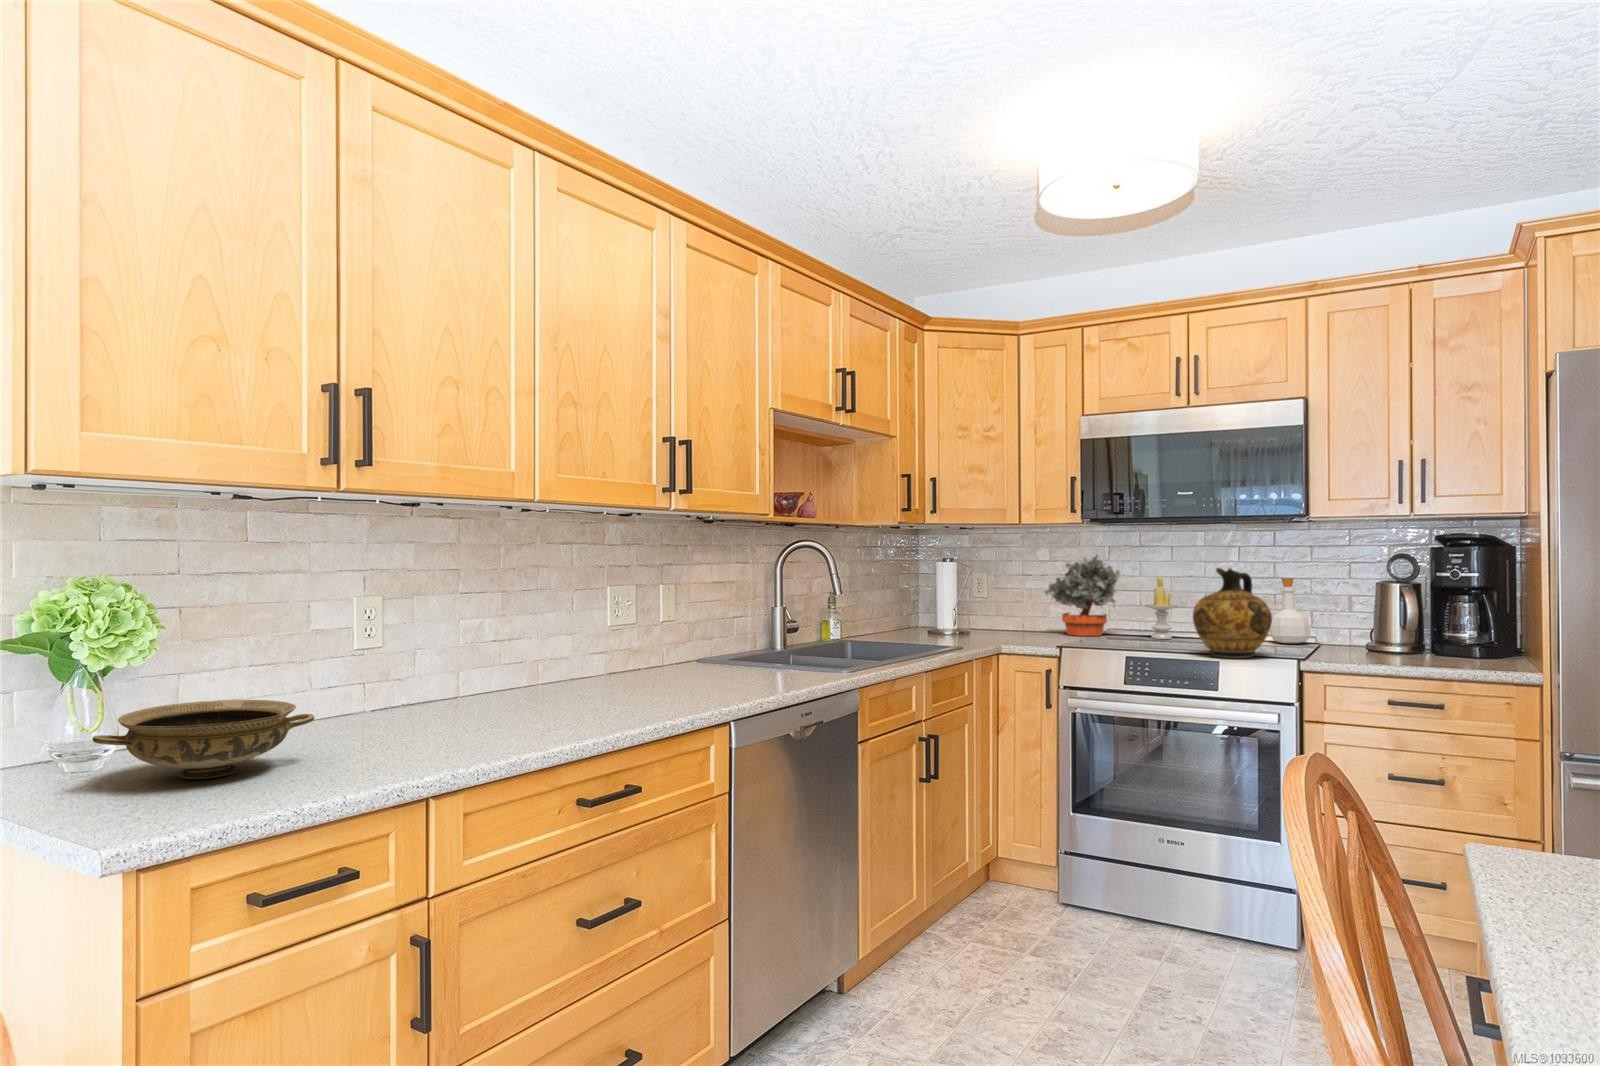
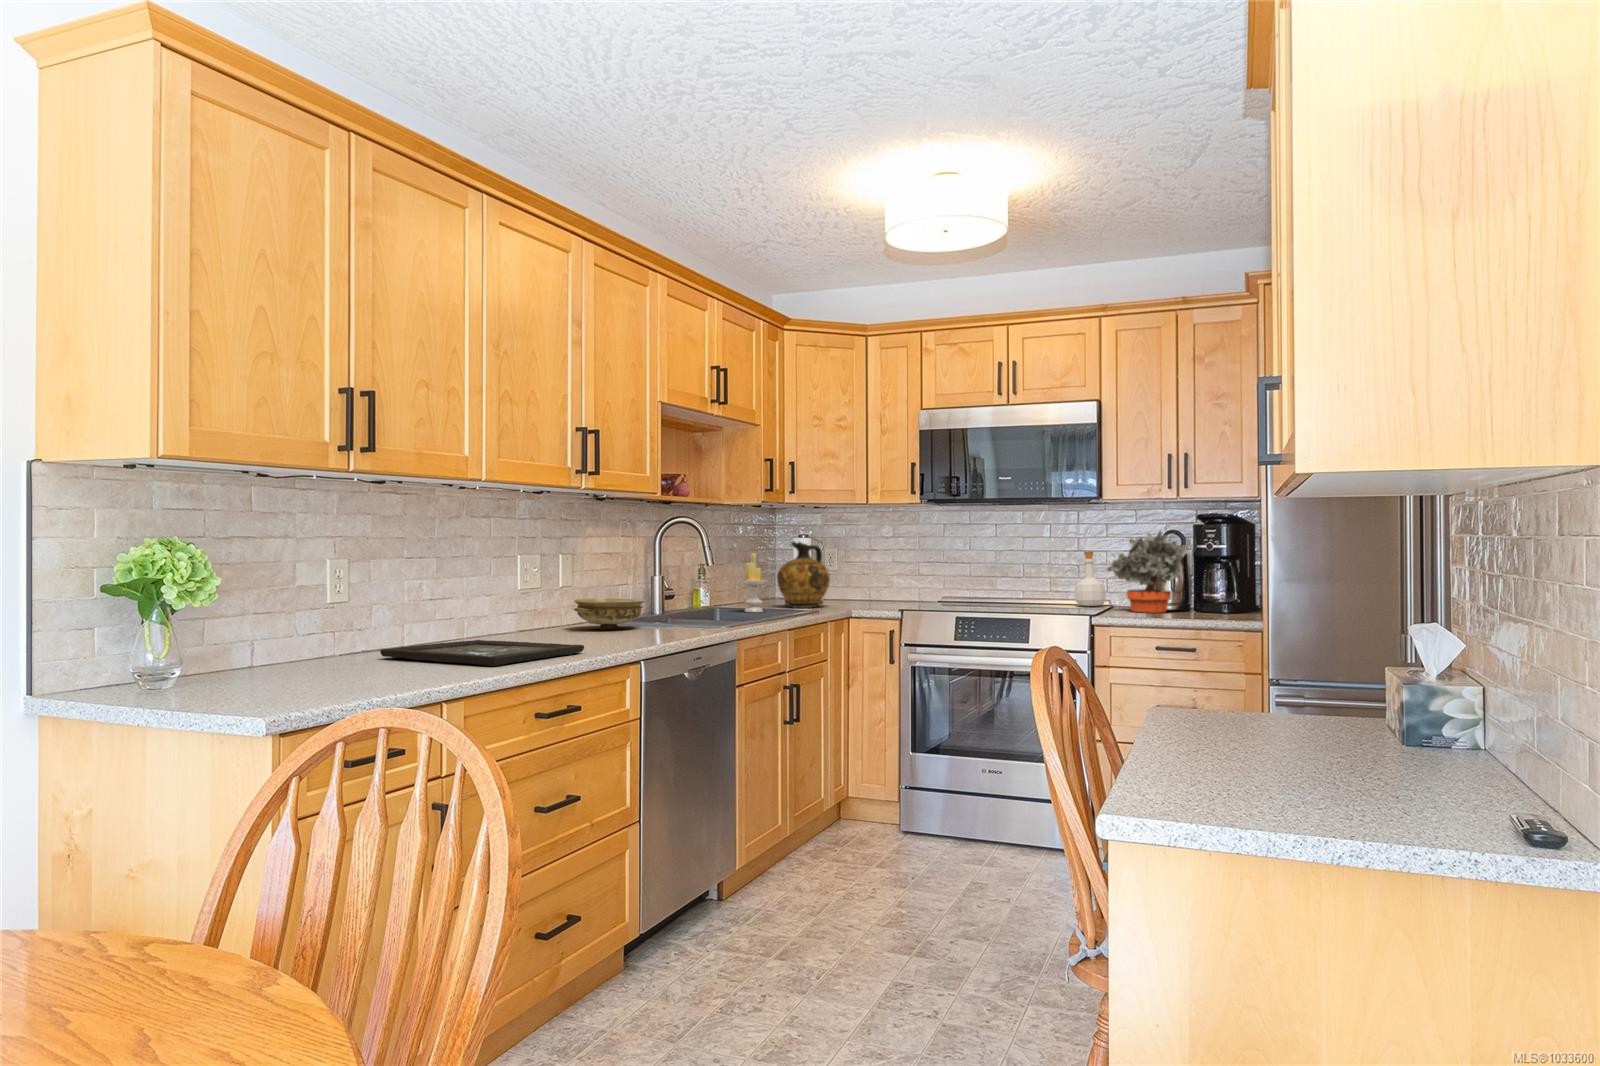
potted plant: present [1045,555,1120,636] -> present [1107,531,1185,613]
ceramic jug: present [1193,568,1272,658] -> present [777,542,830,608]
candle: present [1145,577,1178,639] -> present [739,553,768,612]
tray: none [408,691,653,739] -> present [380,640,584,666]
ceramic bowl: present [92,700,314,779] -> present [574,598,644,629]

